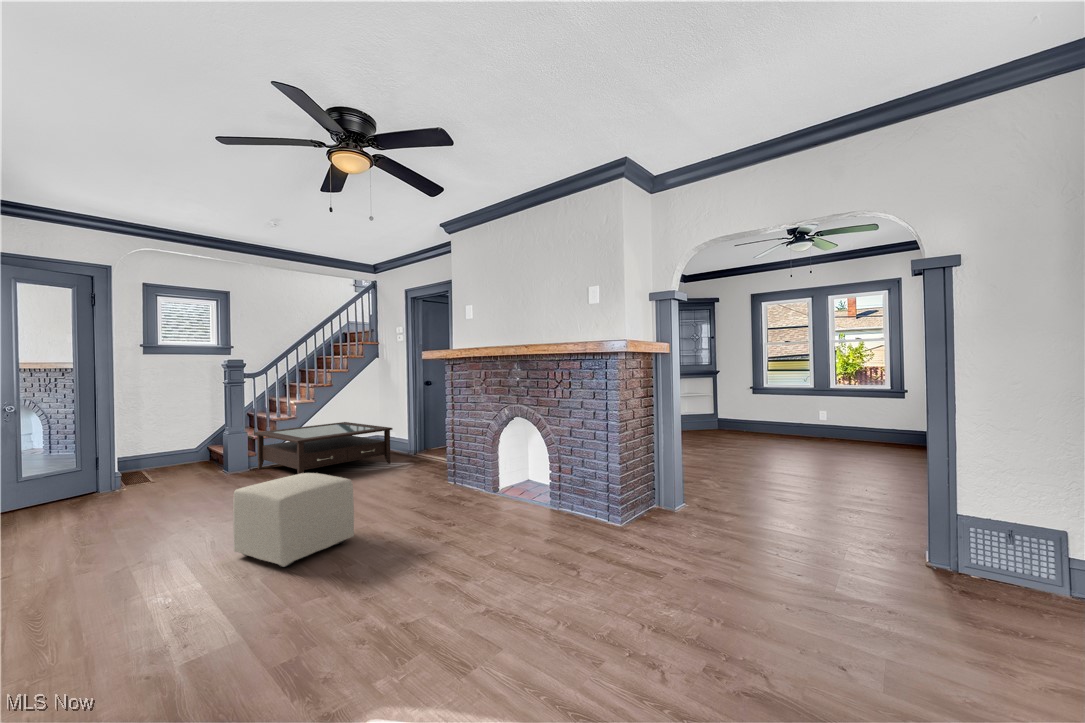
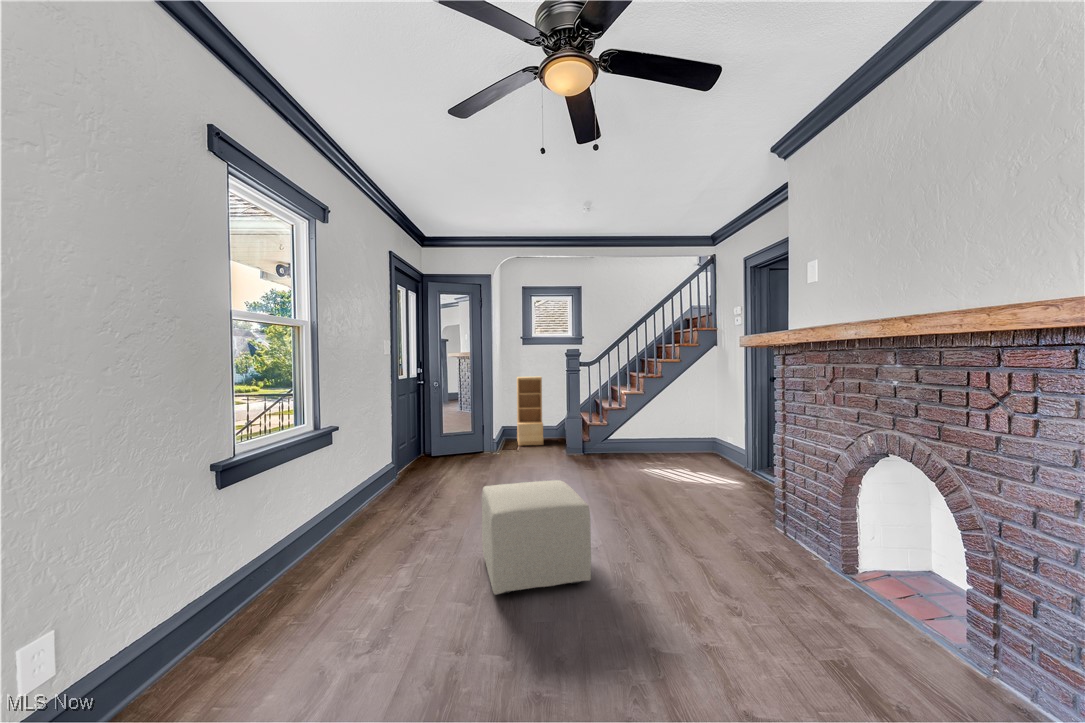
bookshelf: none [140,392,188,477] -> present [517,377,543,446]
coffee table: present [255,422,393,474] -> none [587,417,717,479]

